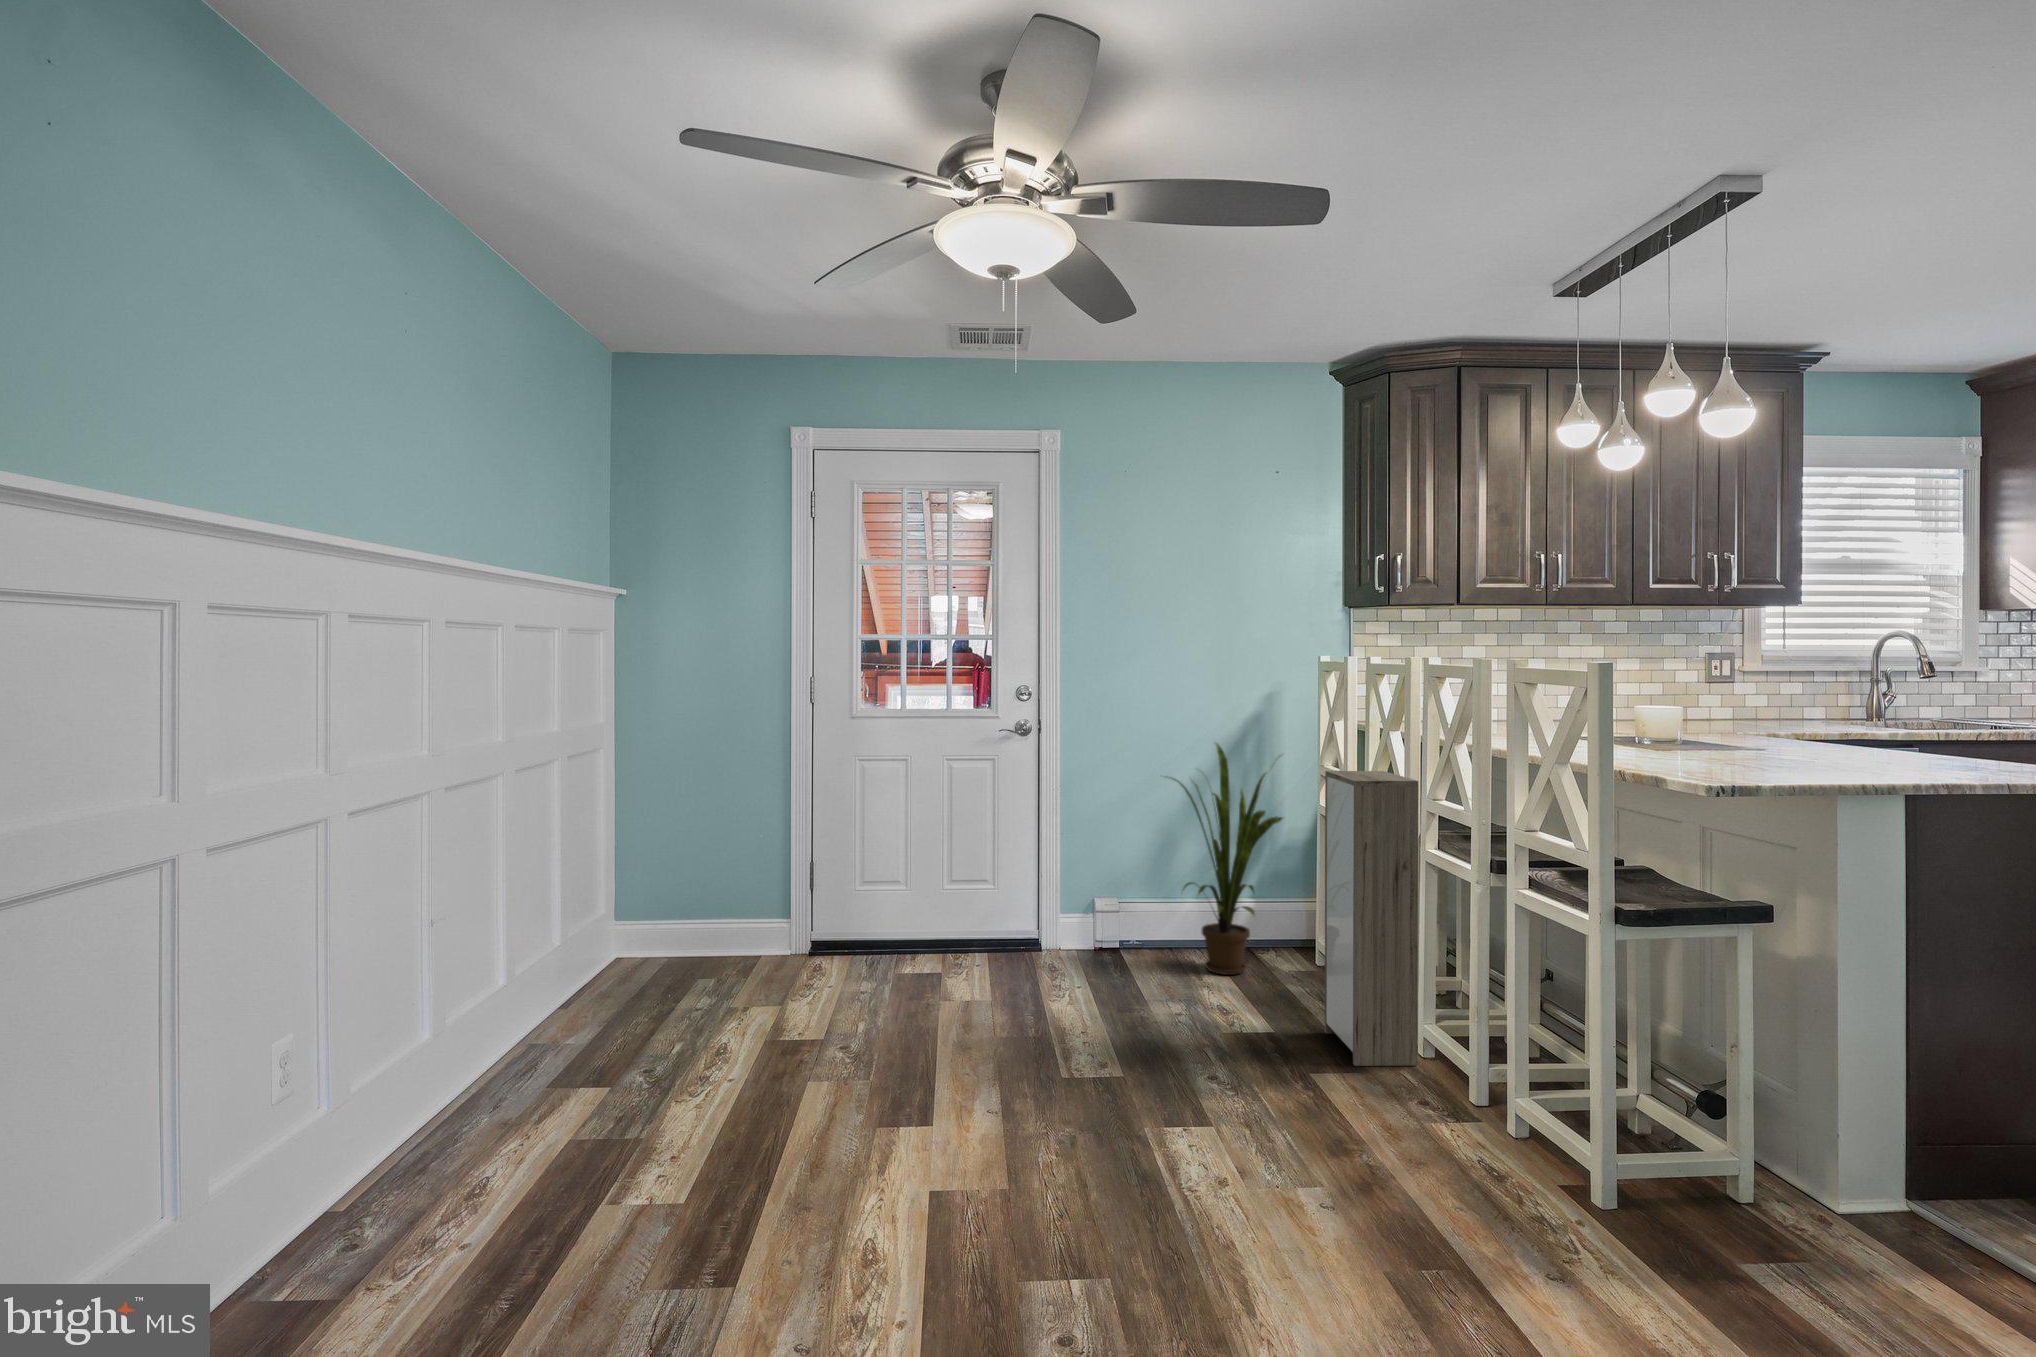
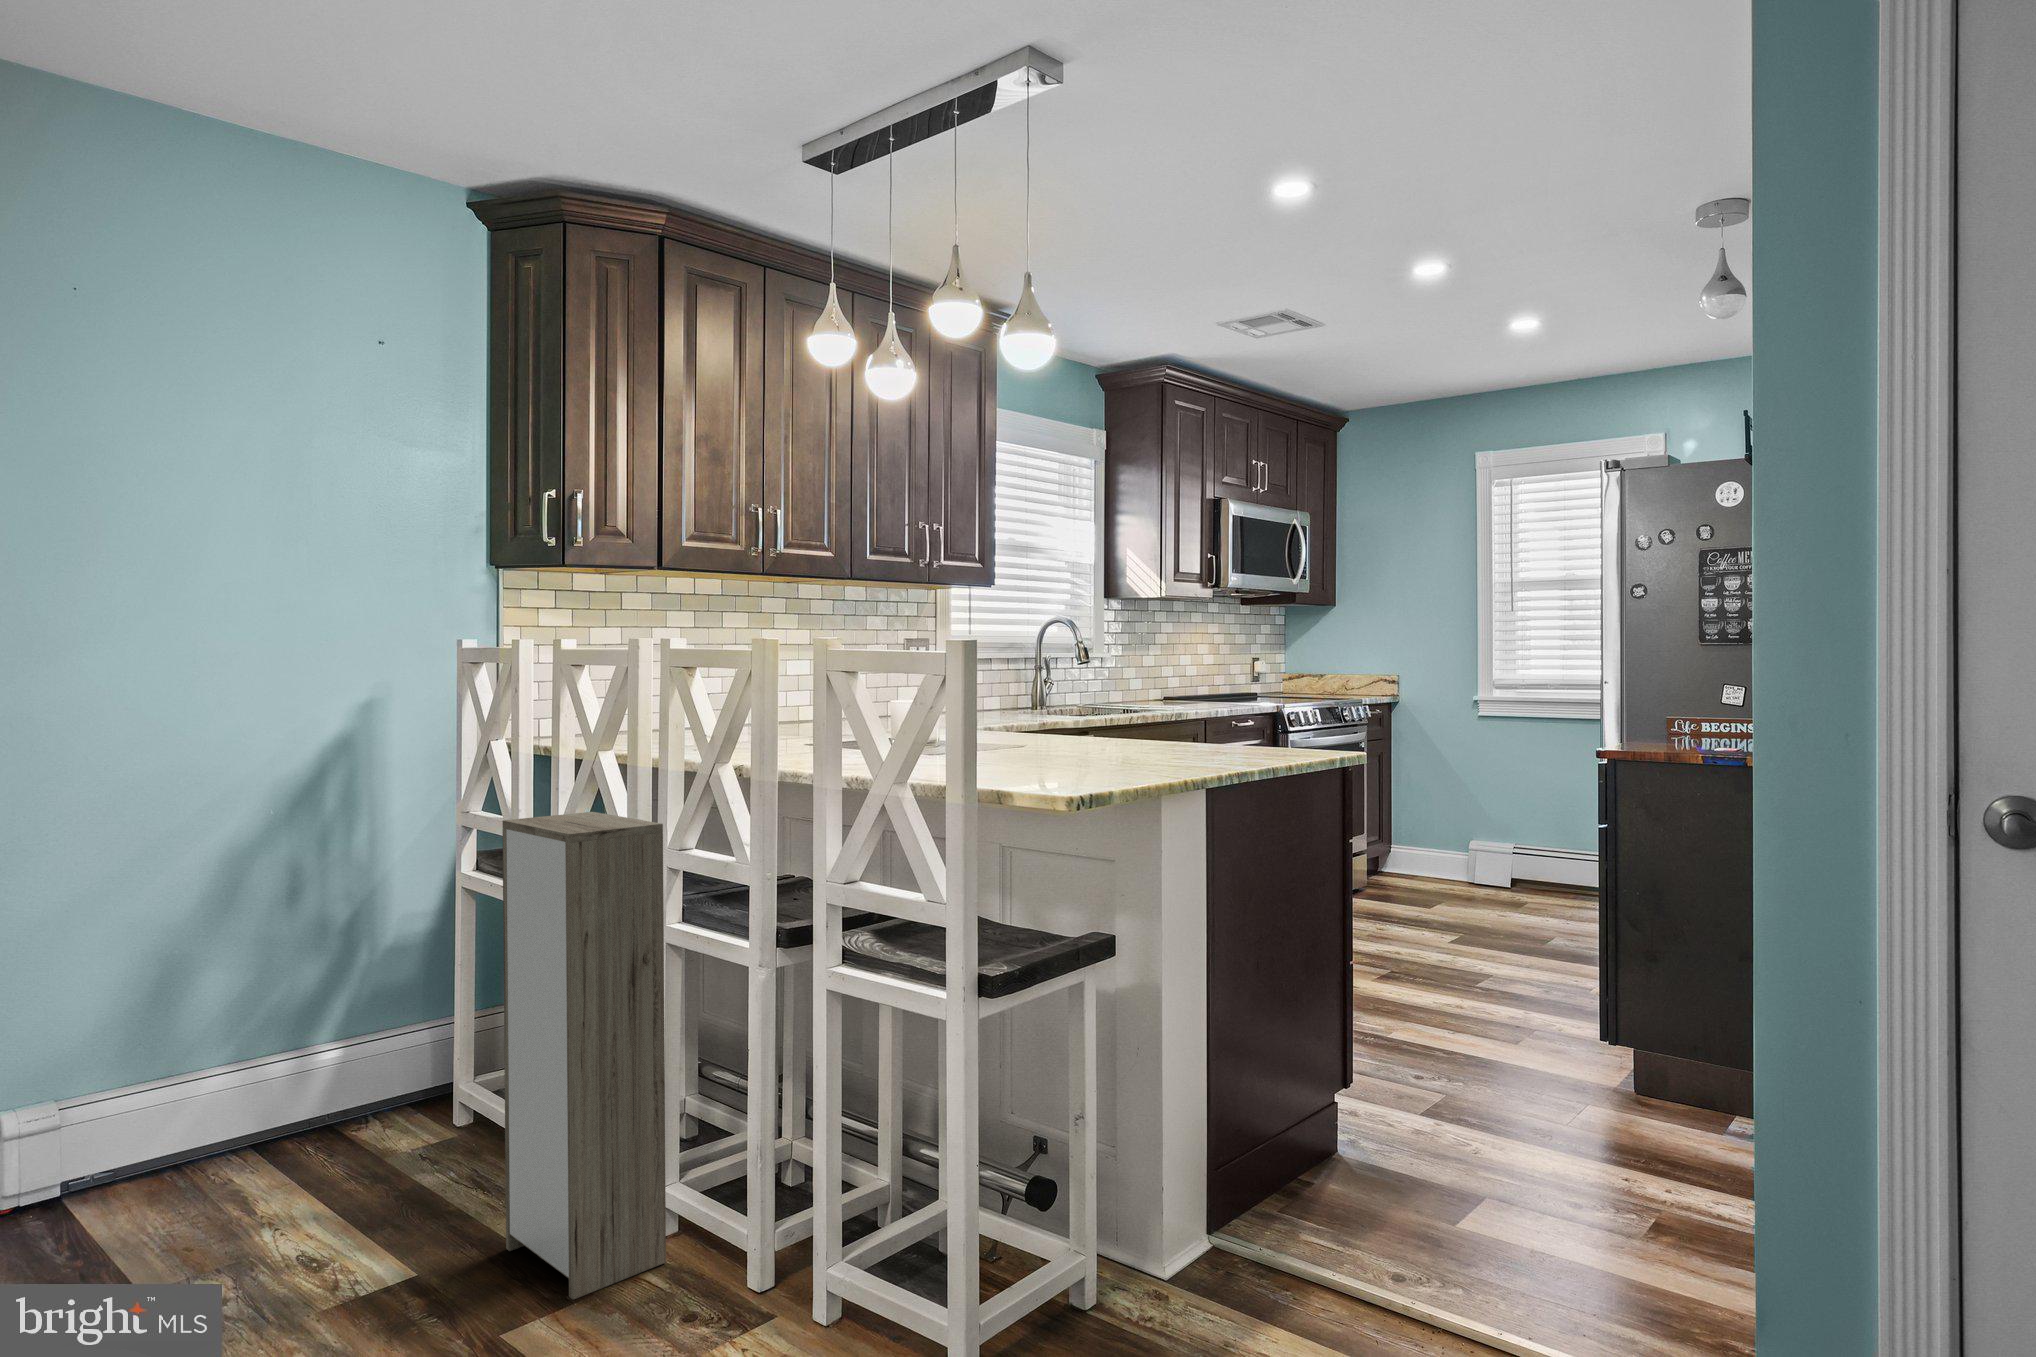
house plant: present [1171,743,1282,975] -> none [154,782,413,1189]

